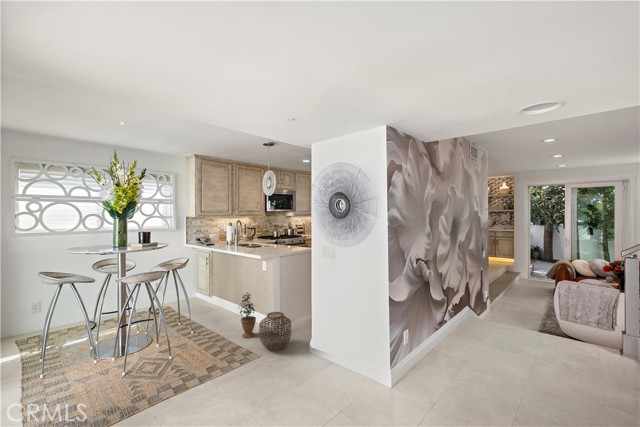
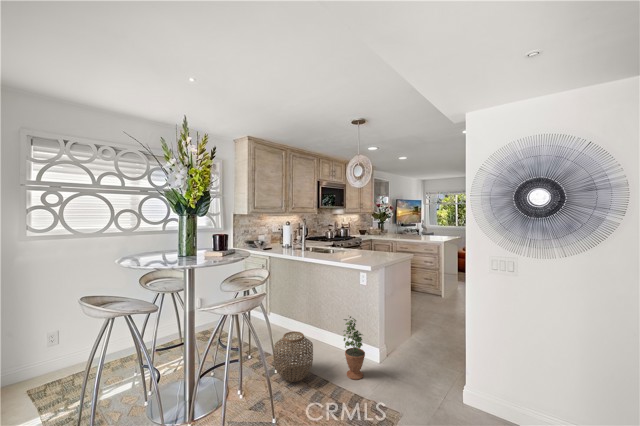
woven basket: present [259,312,291,351] -> present [274,331,313,382]

